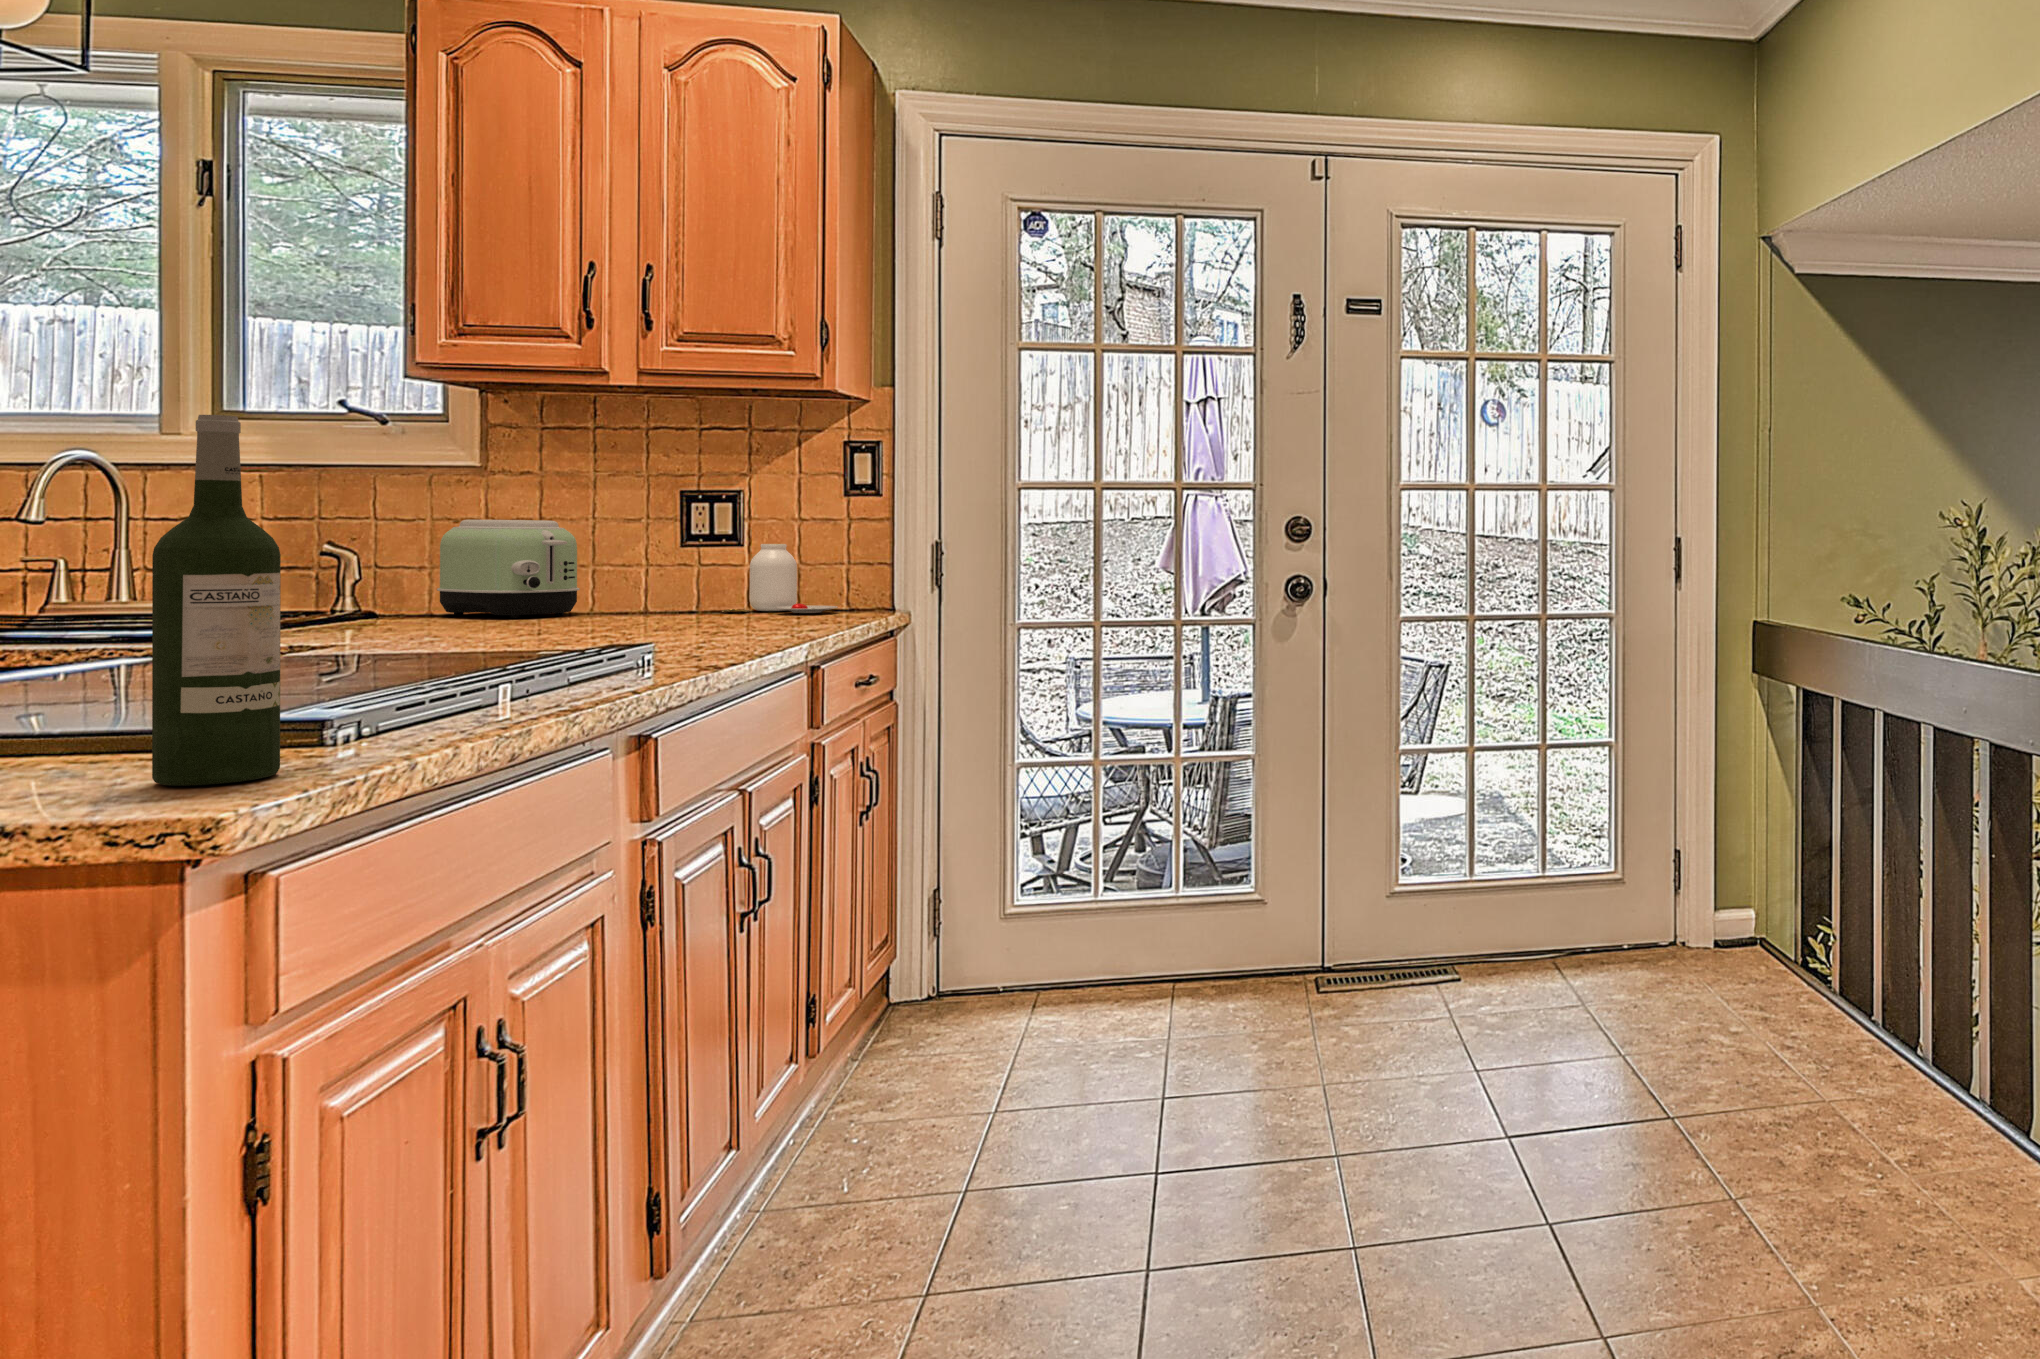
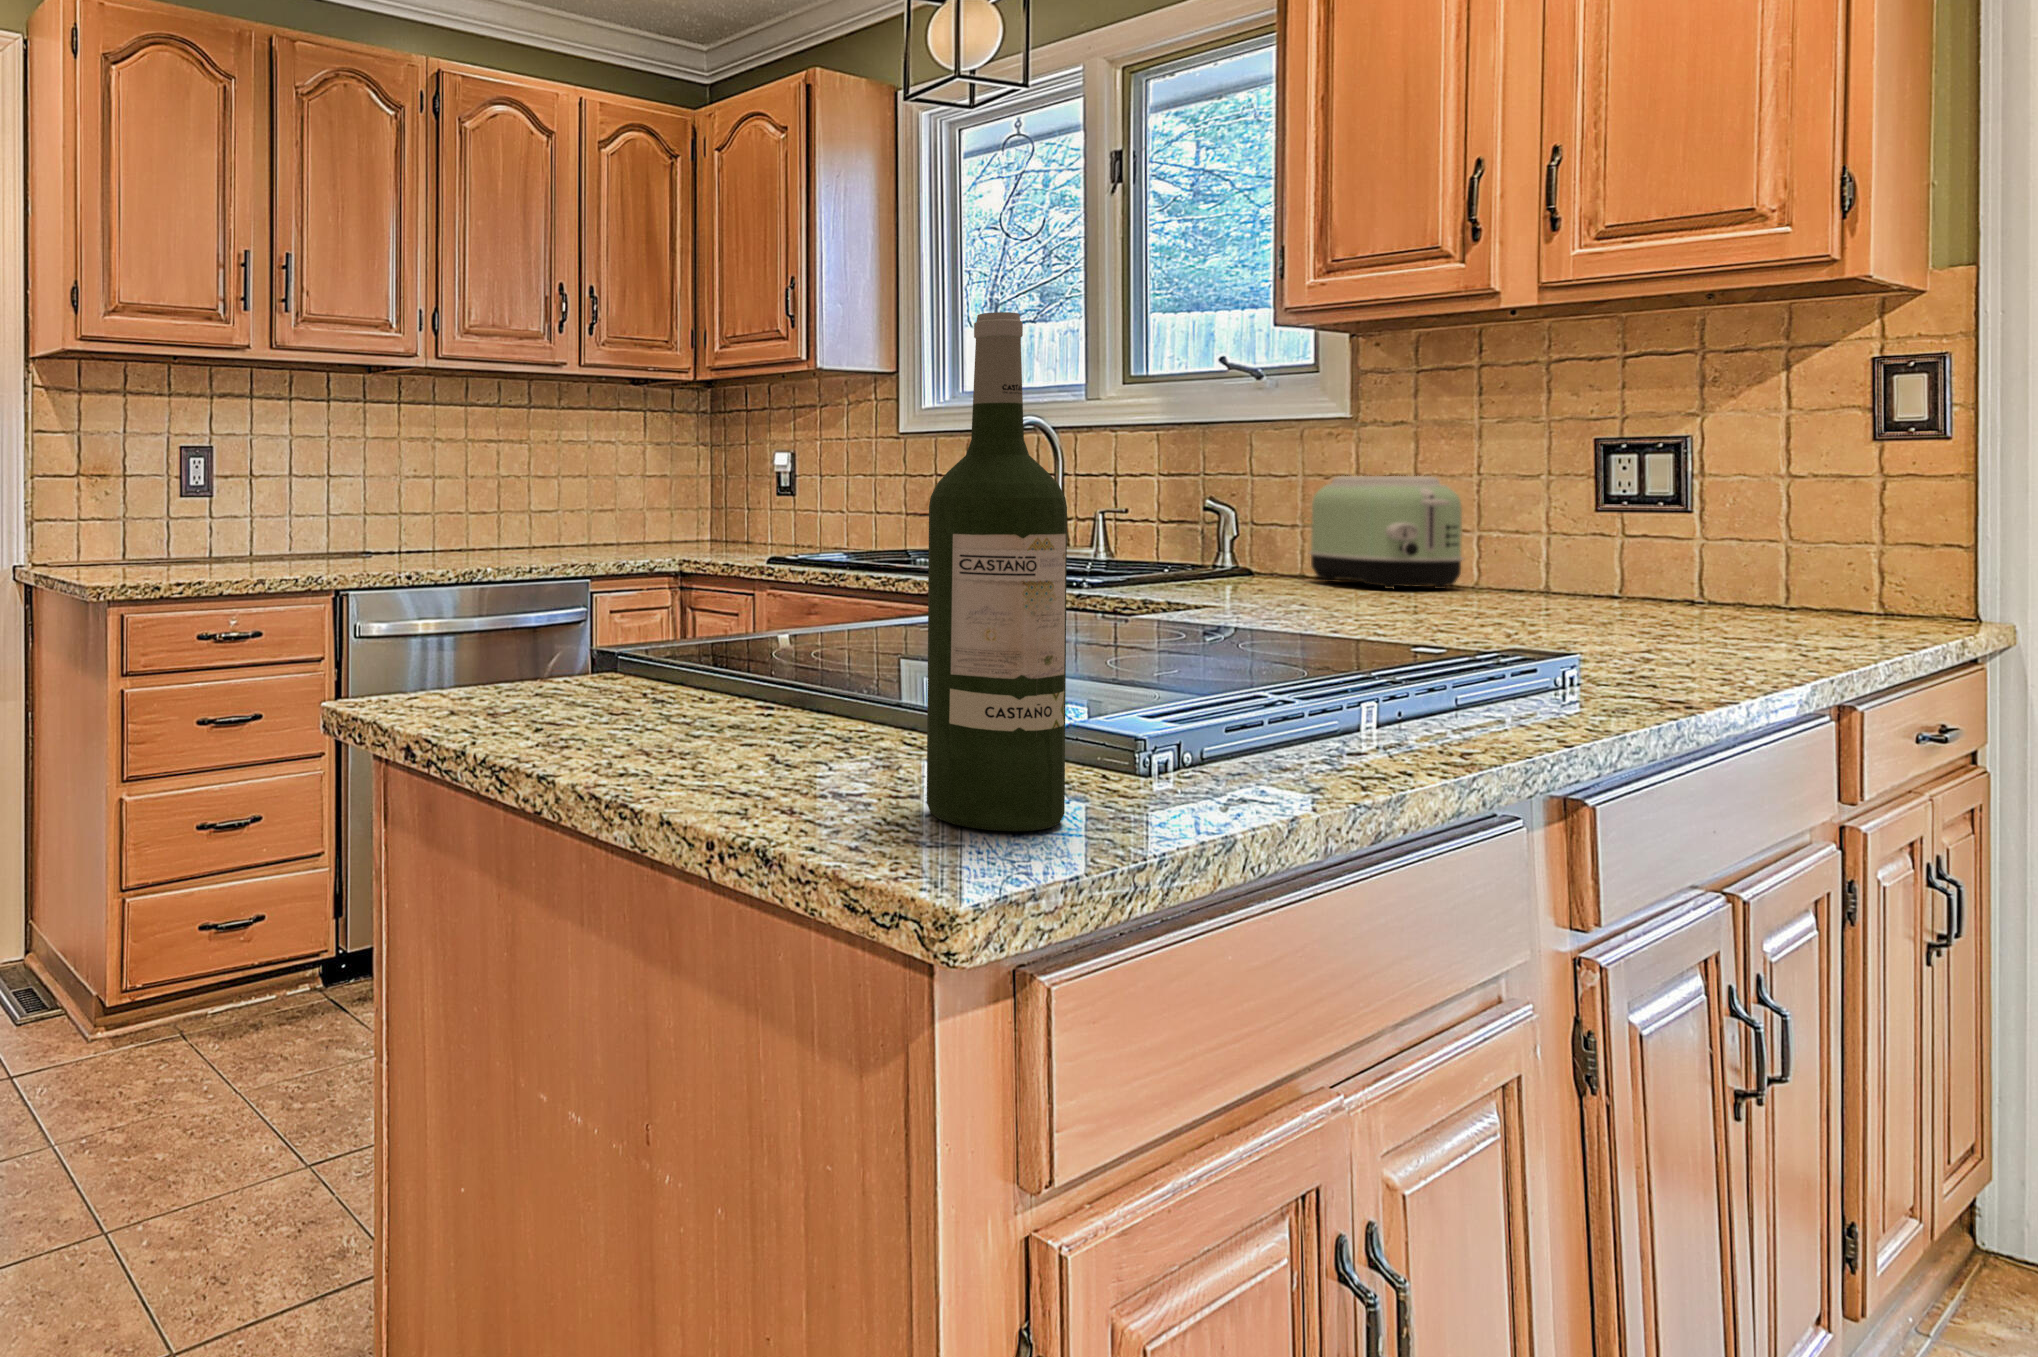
jar: present [722,544,838,613] -> none [1657,506,1855,608]

